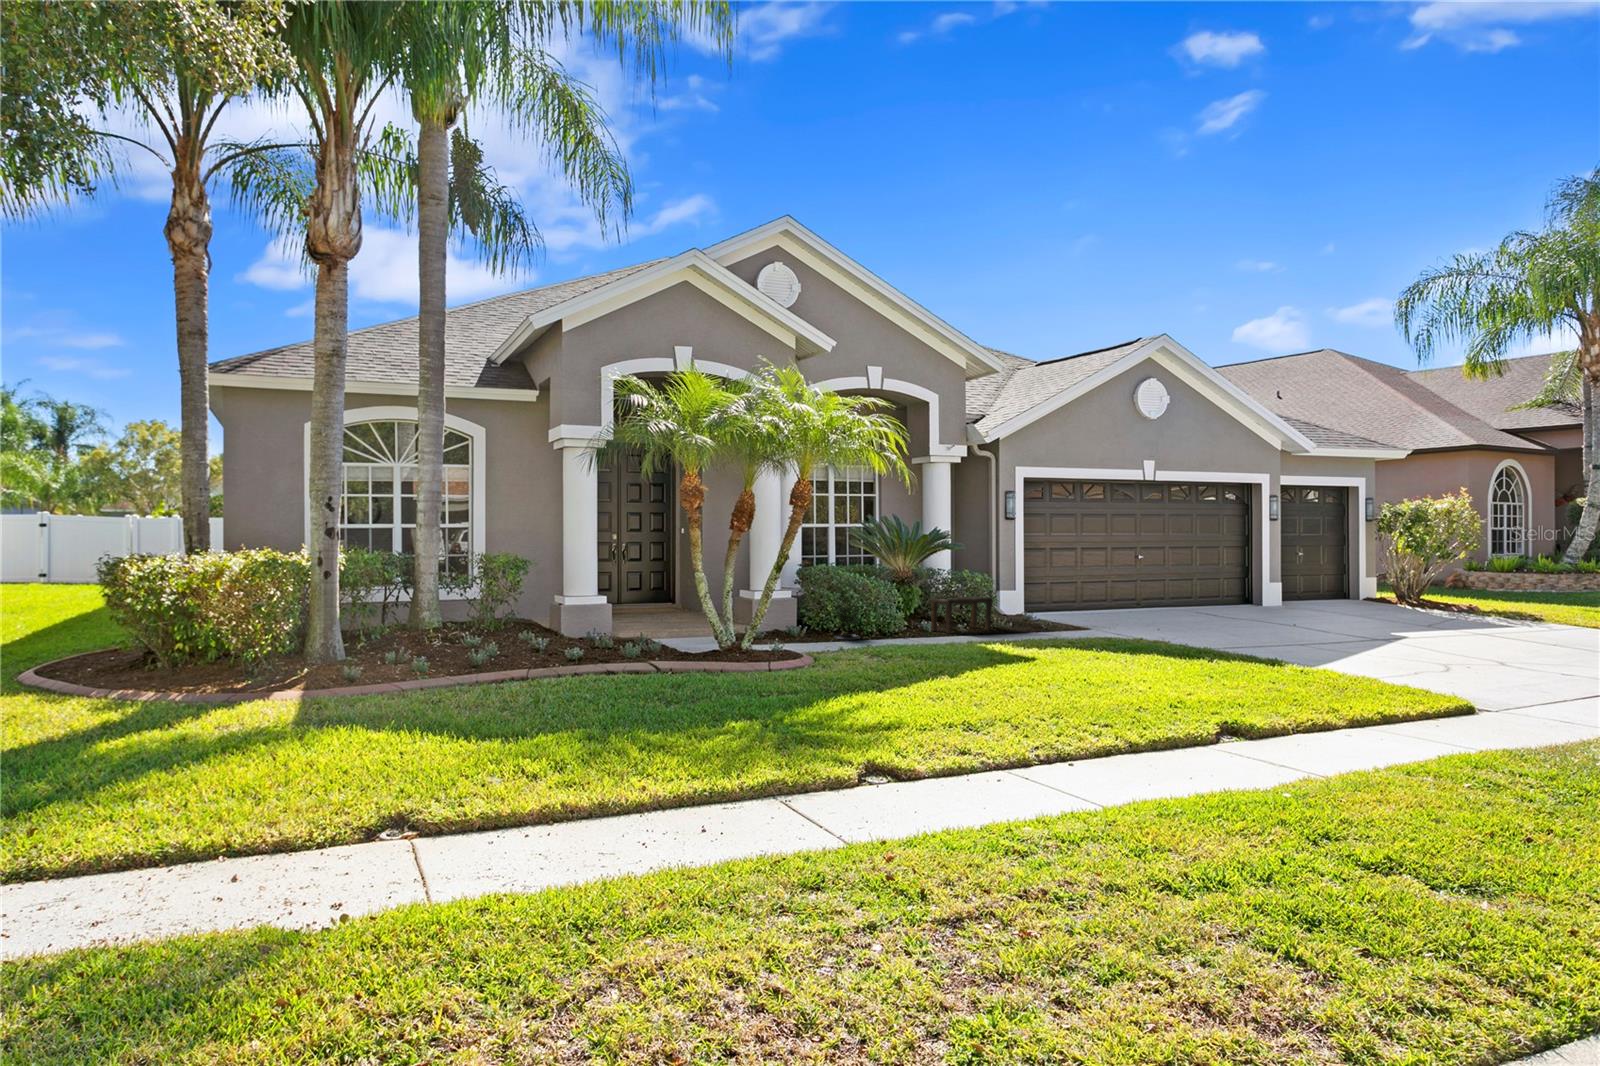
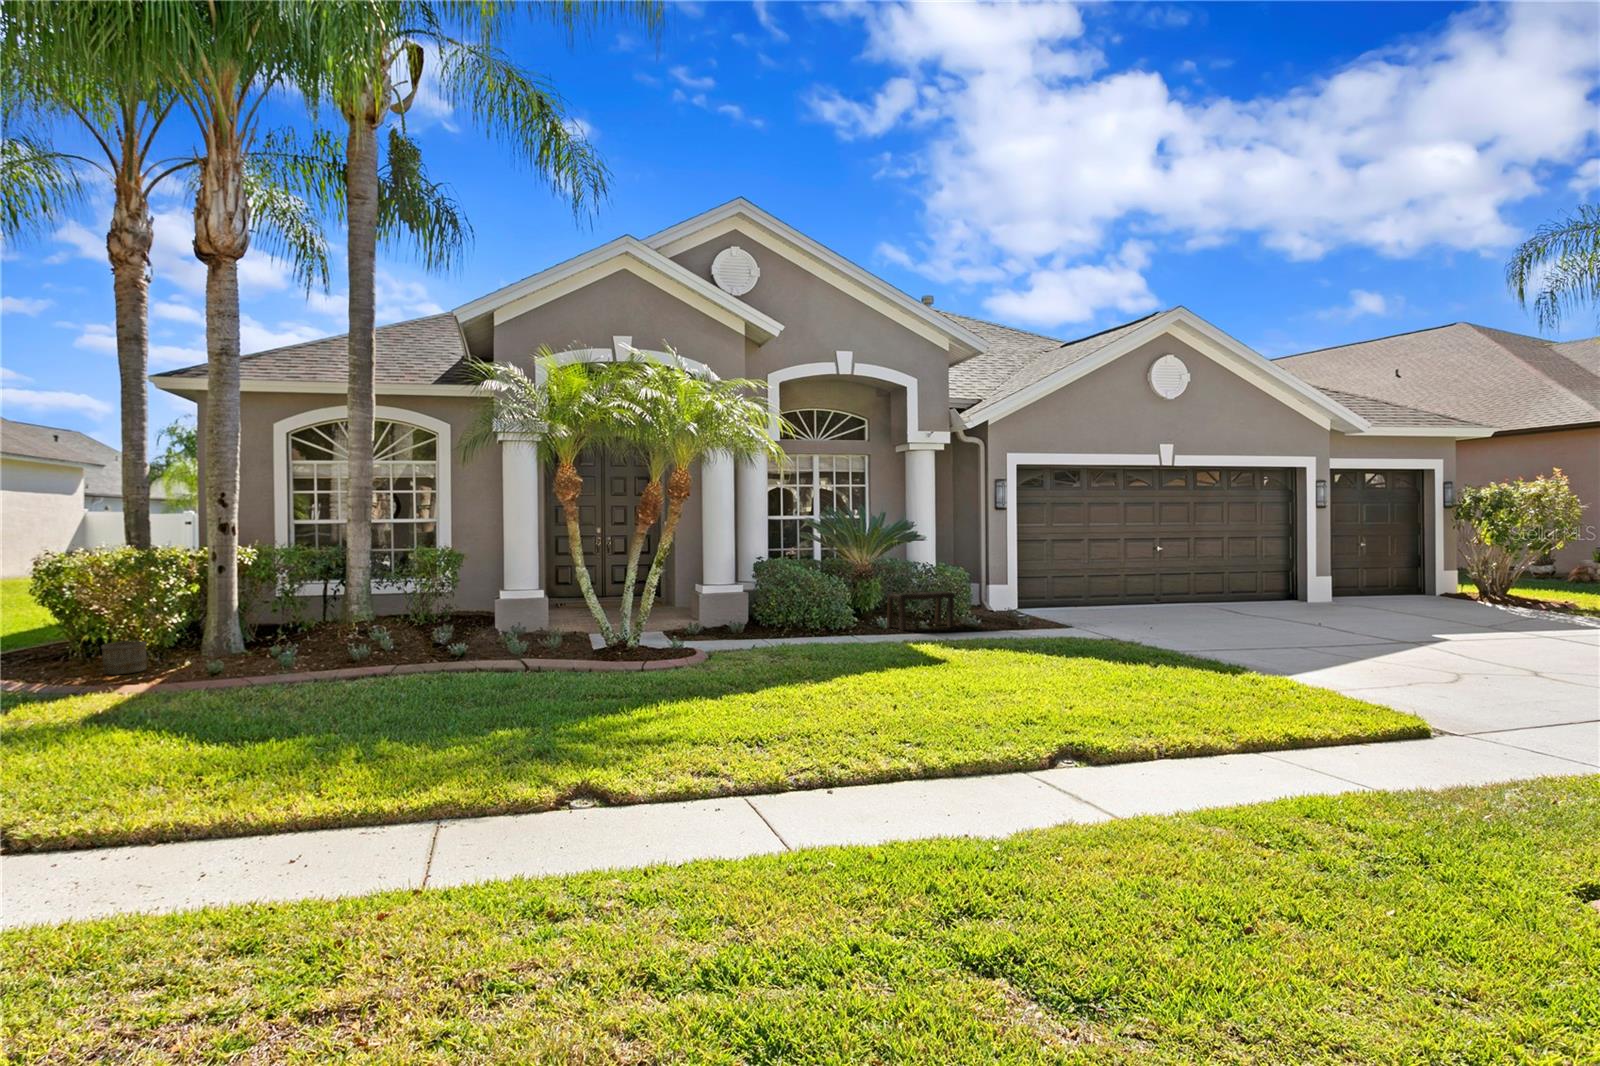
potted tree: present [835,598,860,640] -> none [771,586,801,636]
wooden bucket: none [219,649,264,684] -> present [101,640,147,675]

